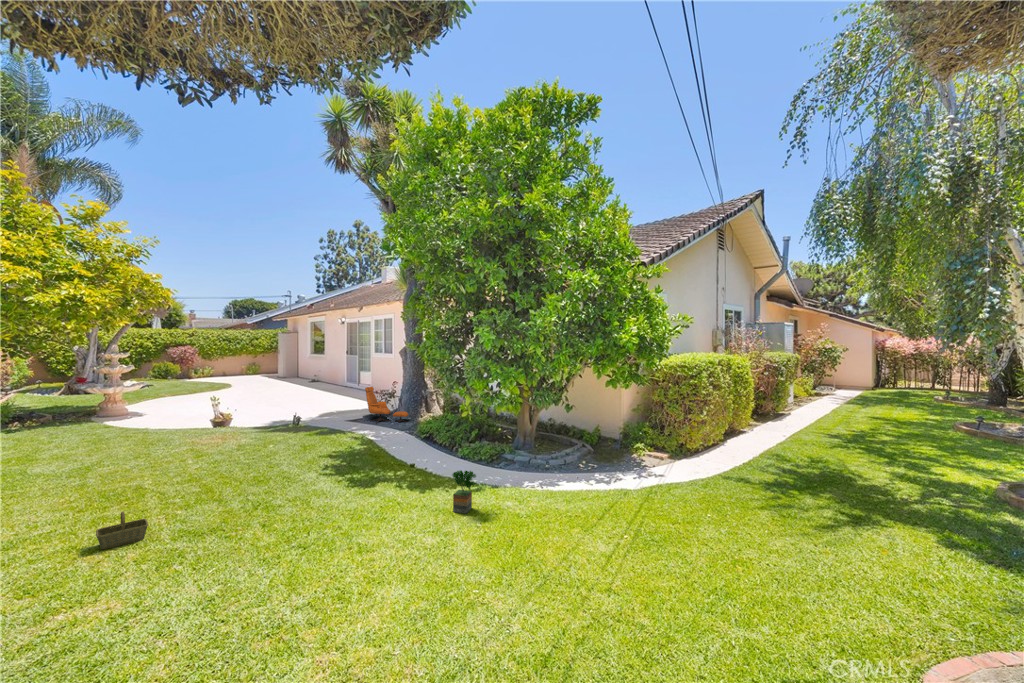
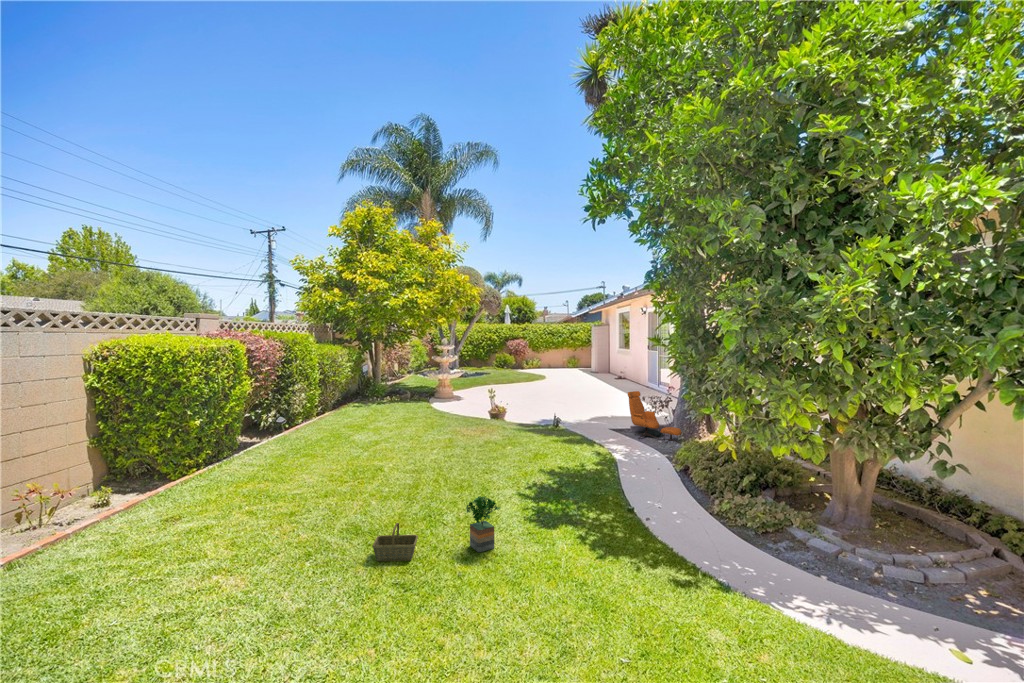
potted tree: present [452,470,476,513] -> present [466,496,500,553]
basket: present [96,512,148,550] -> present [372,523,418,561]

